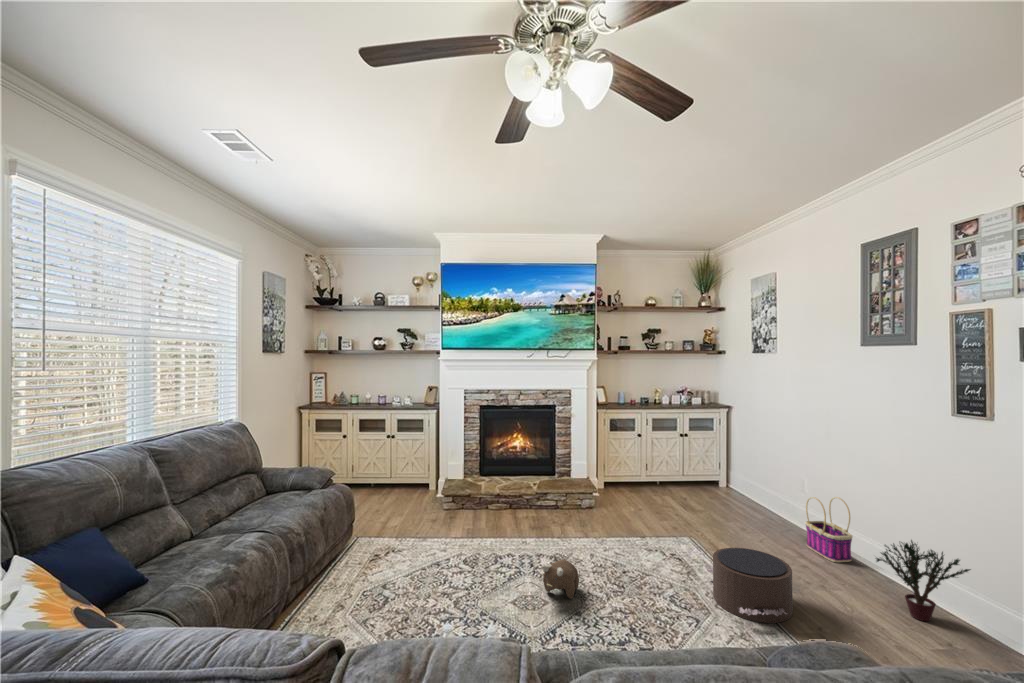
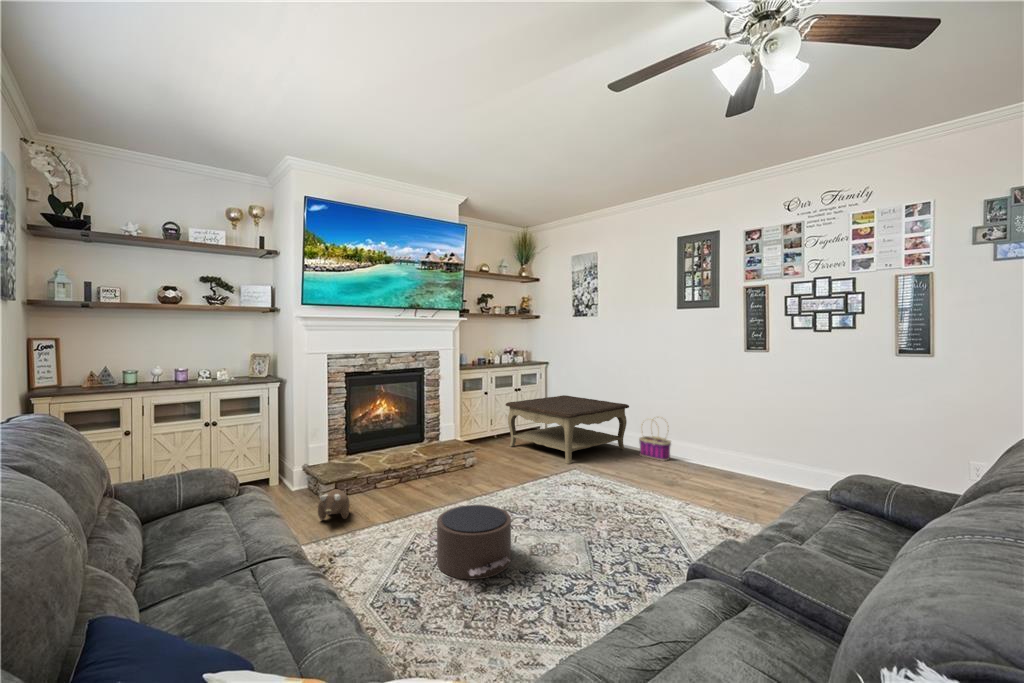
coffee table: none [649,449,805,533] -> present [505,395,629,464]
potted plant: present [876,540,971,621] -> none [712,430,758,479]
pouf: present [707,548,793,623] -> present [428,505,511,579]
plush toy: present [542,560,579,599] -> present [318,489,349,520]

